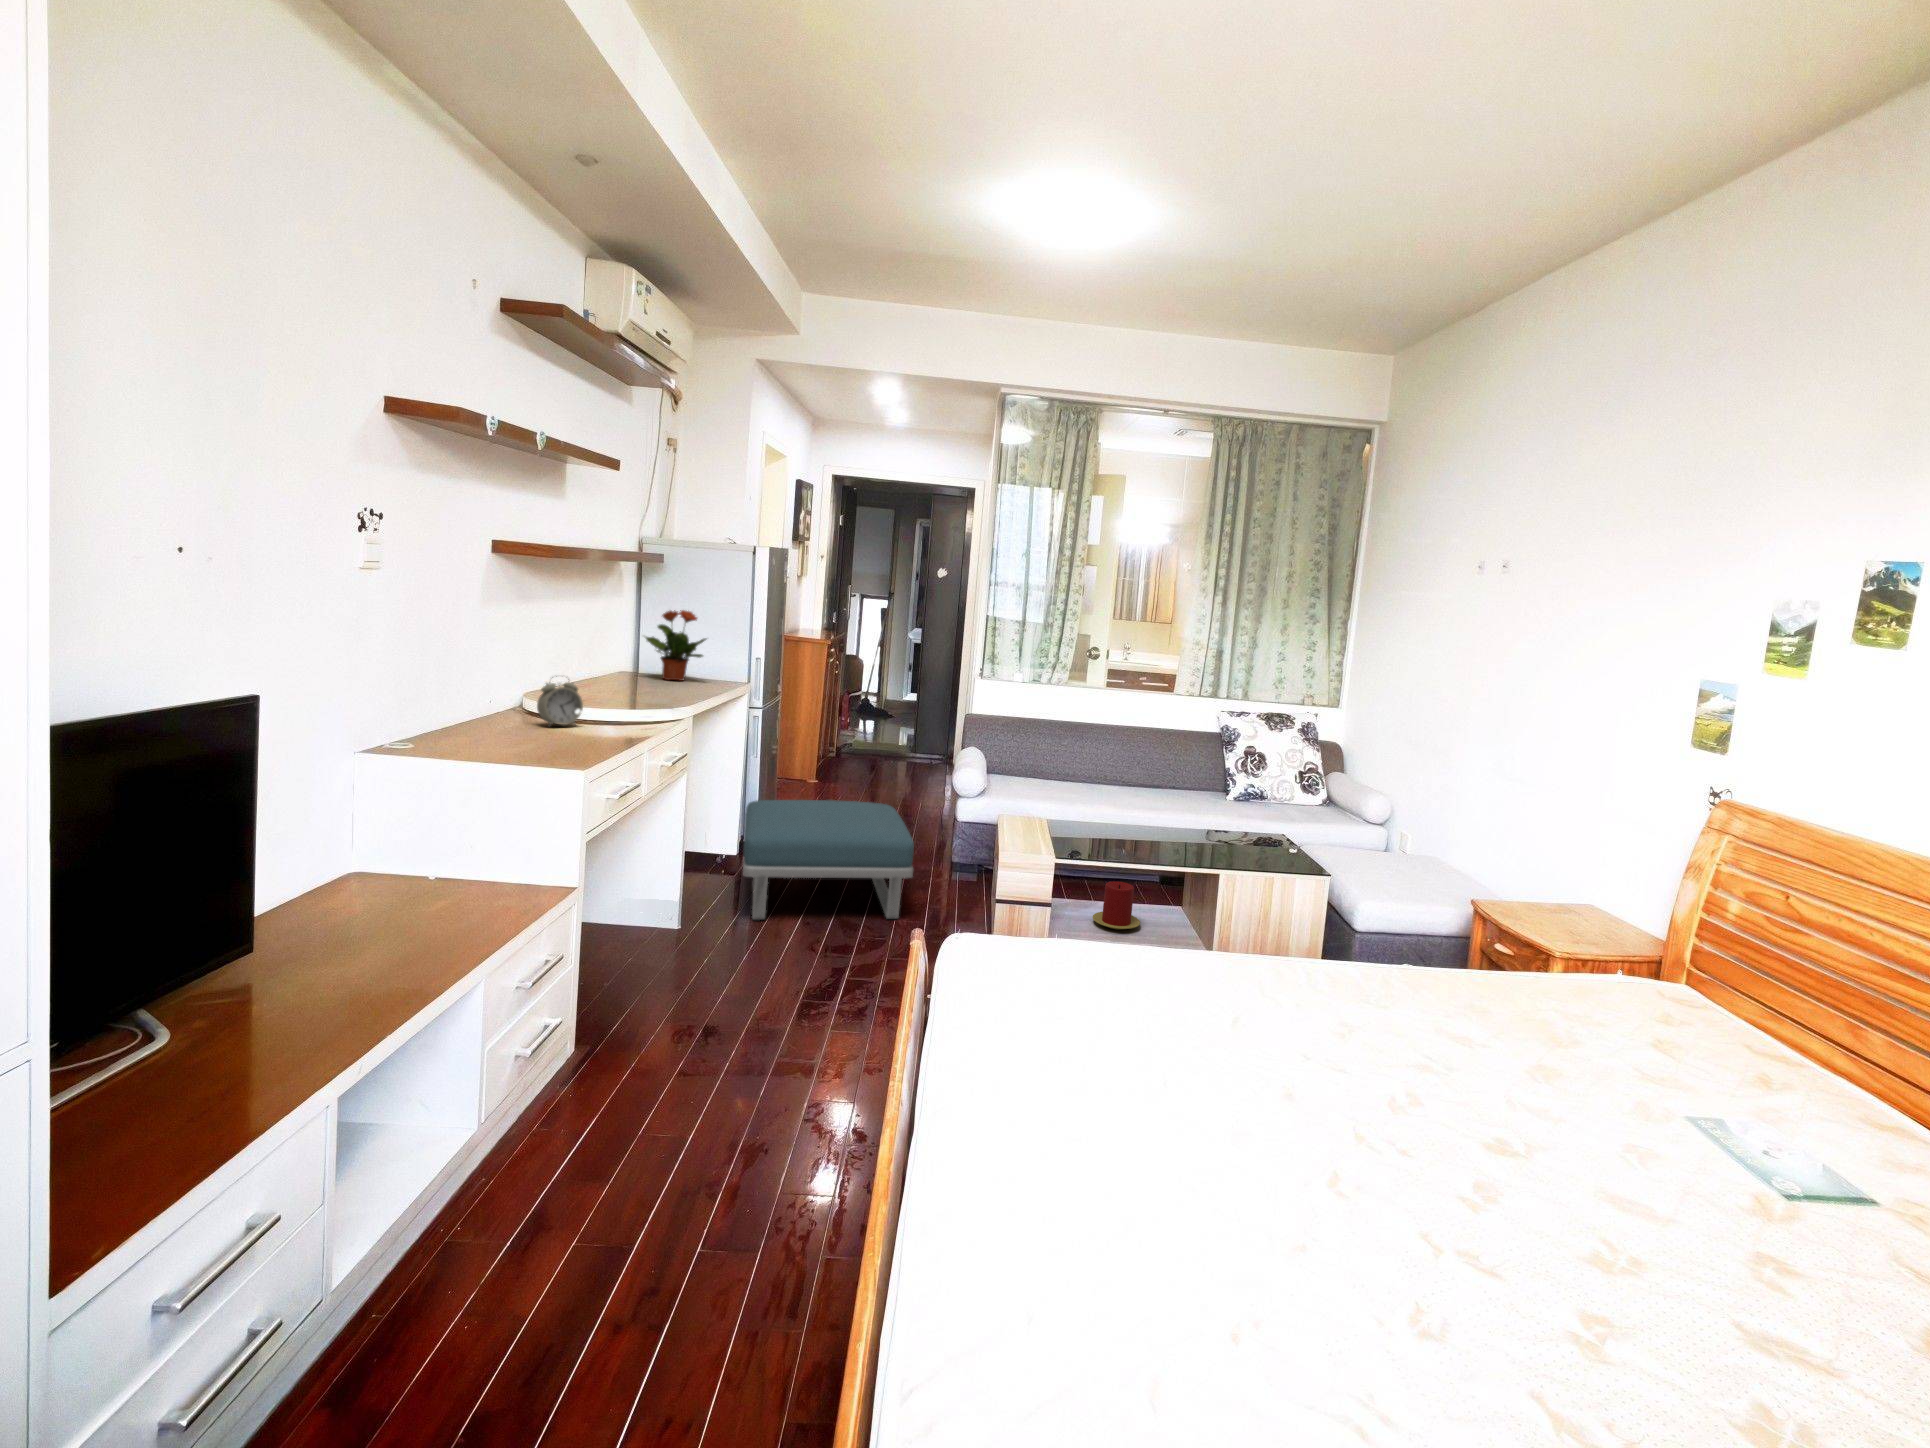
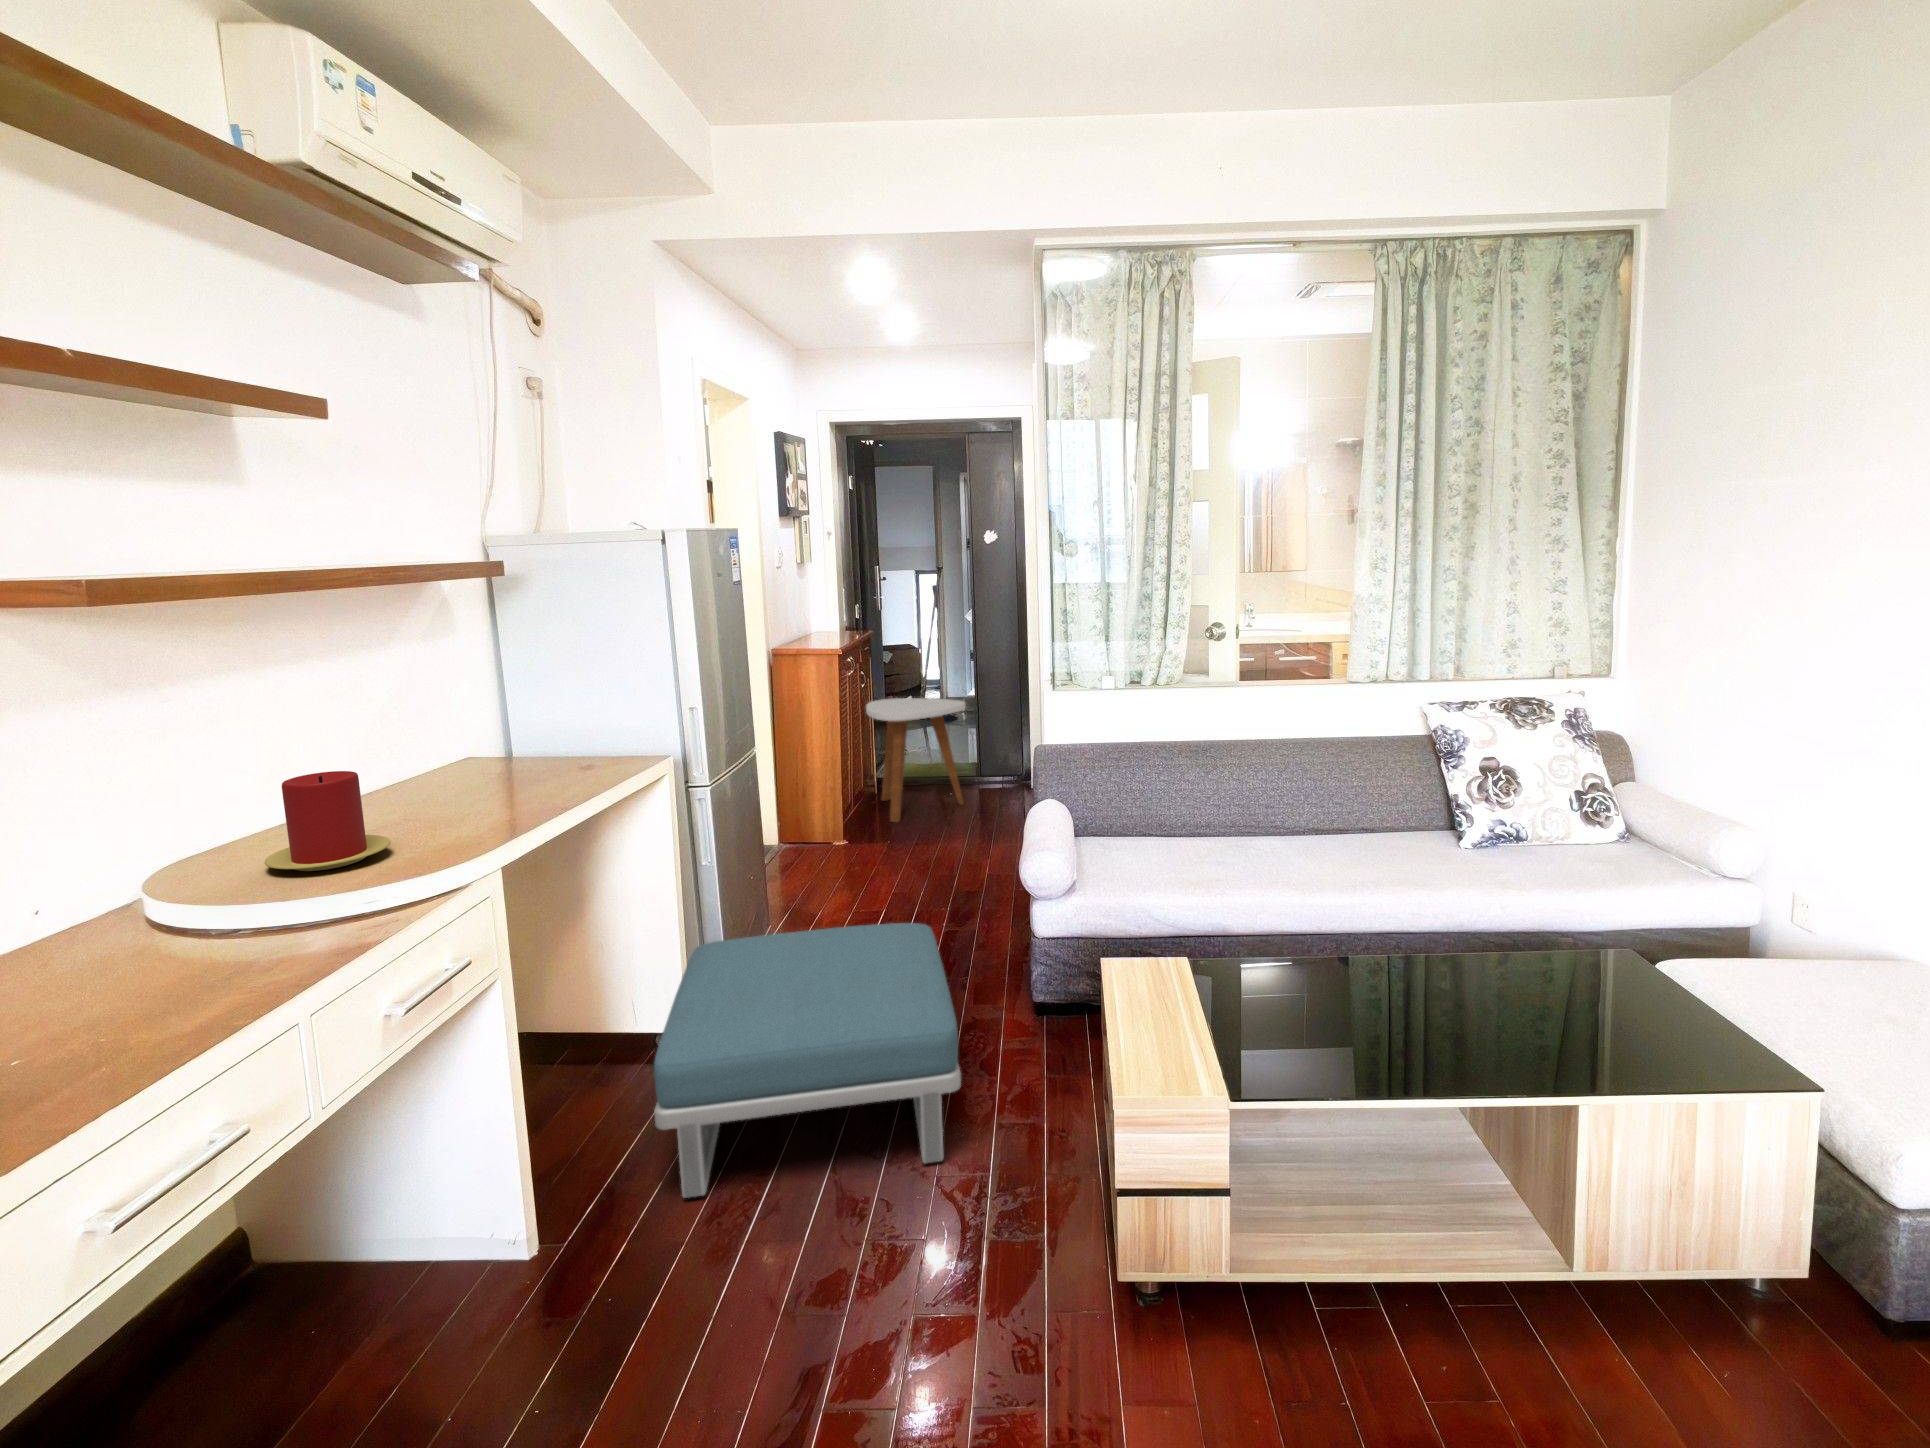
potted plant: present [646,610,706,681] -> none [480,651,592,770]
alarm clock: present [537,676,583,725] -> none [43,873,162,998]
side table: none [835,686,911,777] -> present [866,698,966,822]
candle: present [1093,881,1140,929] -> present [265,771,391,871]

